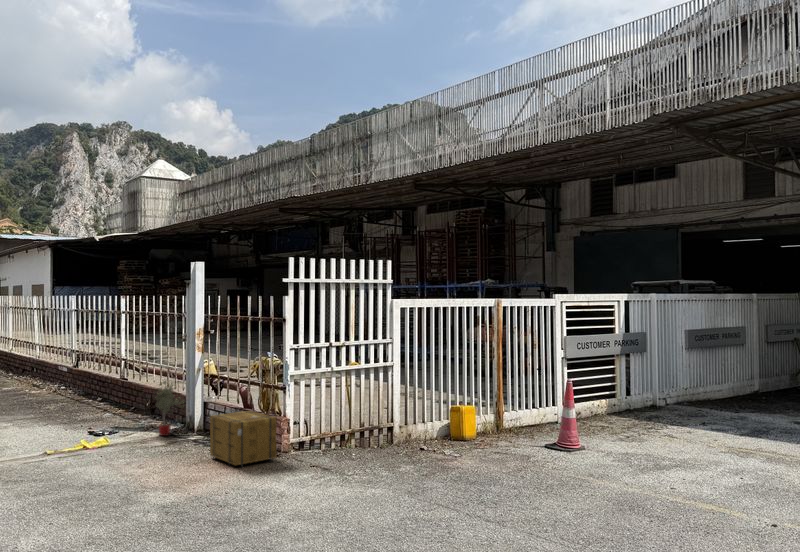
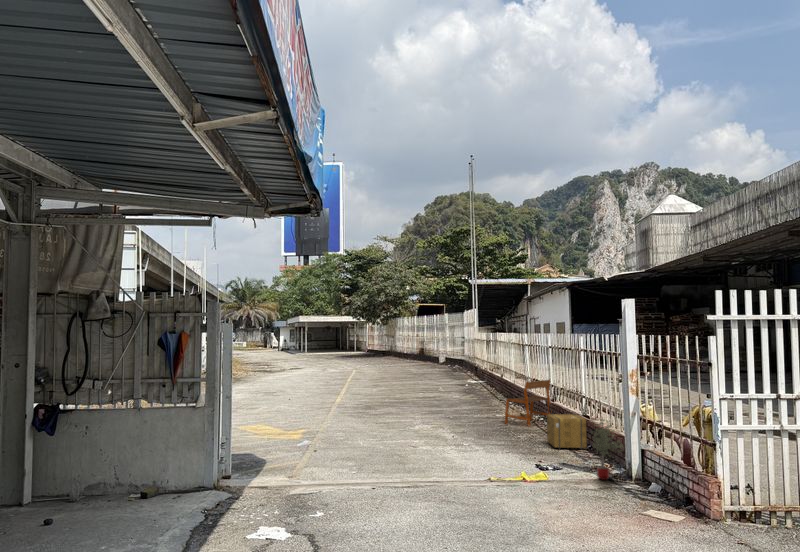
bench: none [15,345,70,397] -> present [505,380,550,426]
cardboard box: present [210,411,276,467] -> present [547,414,586,449]

